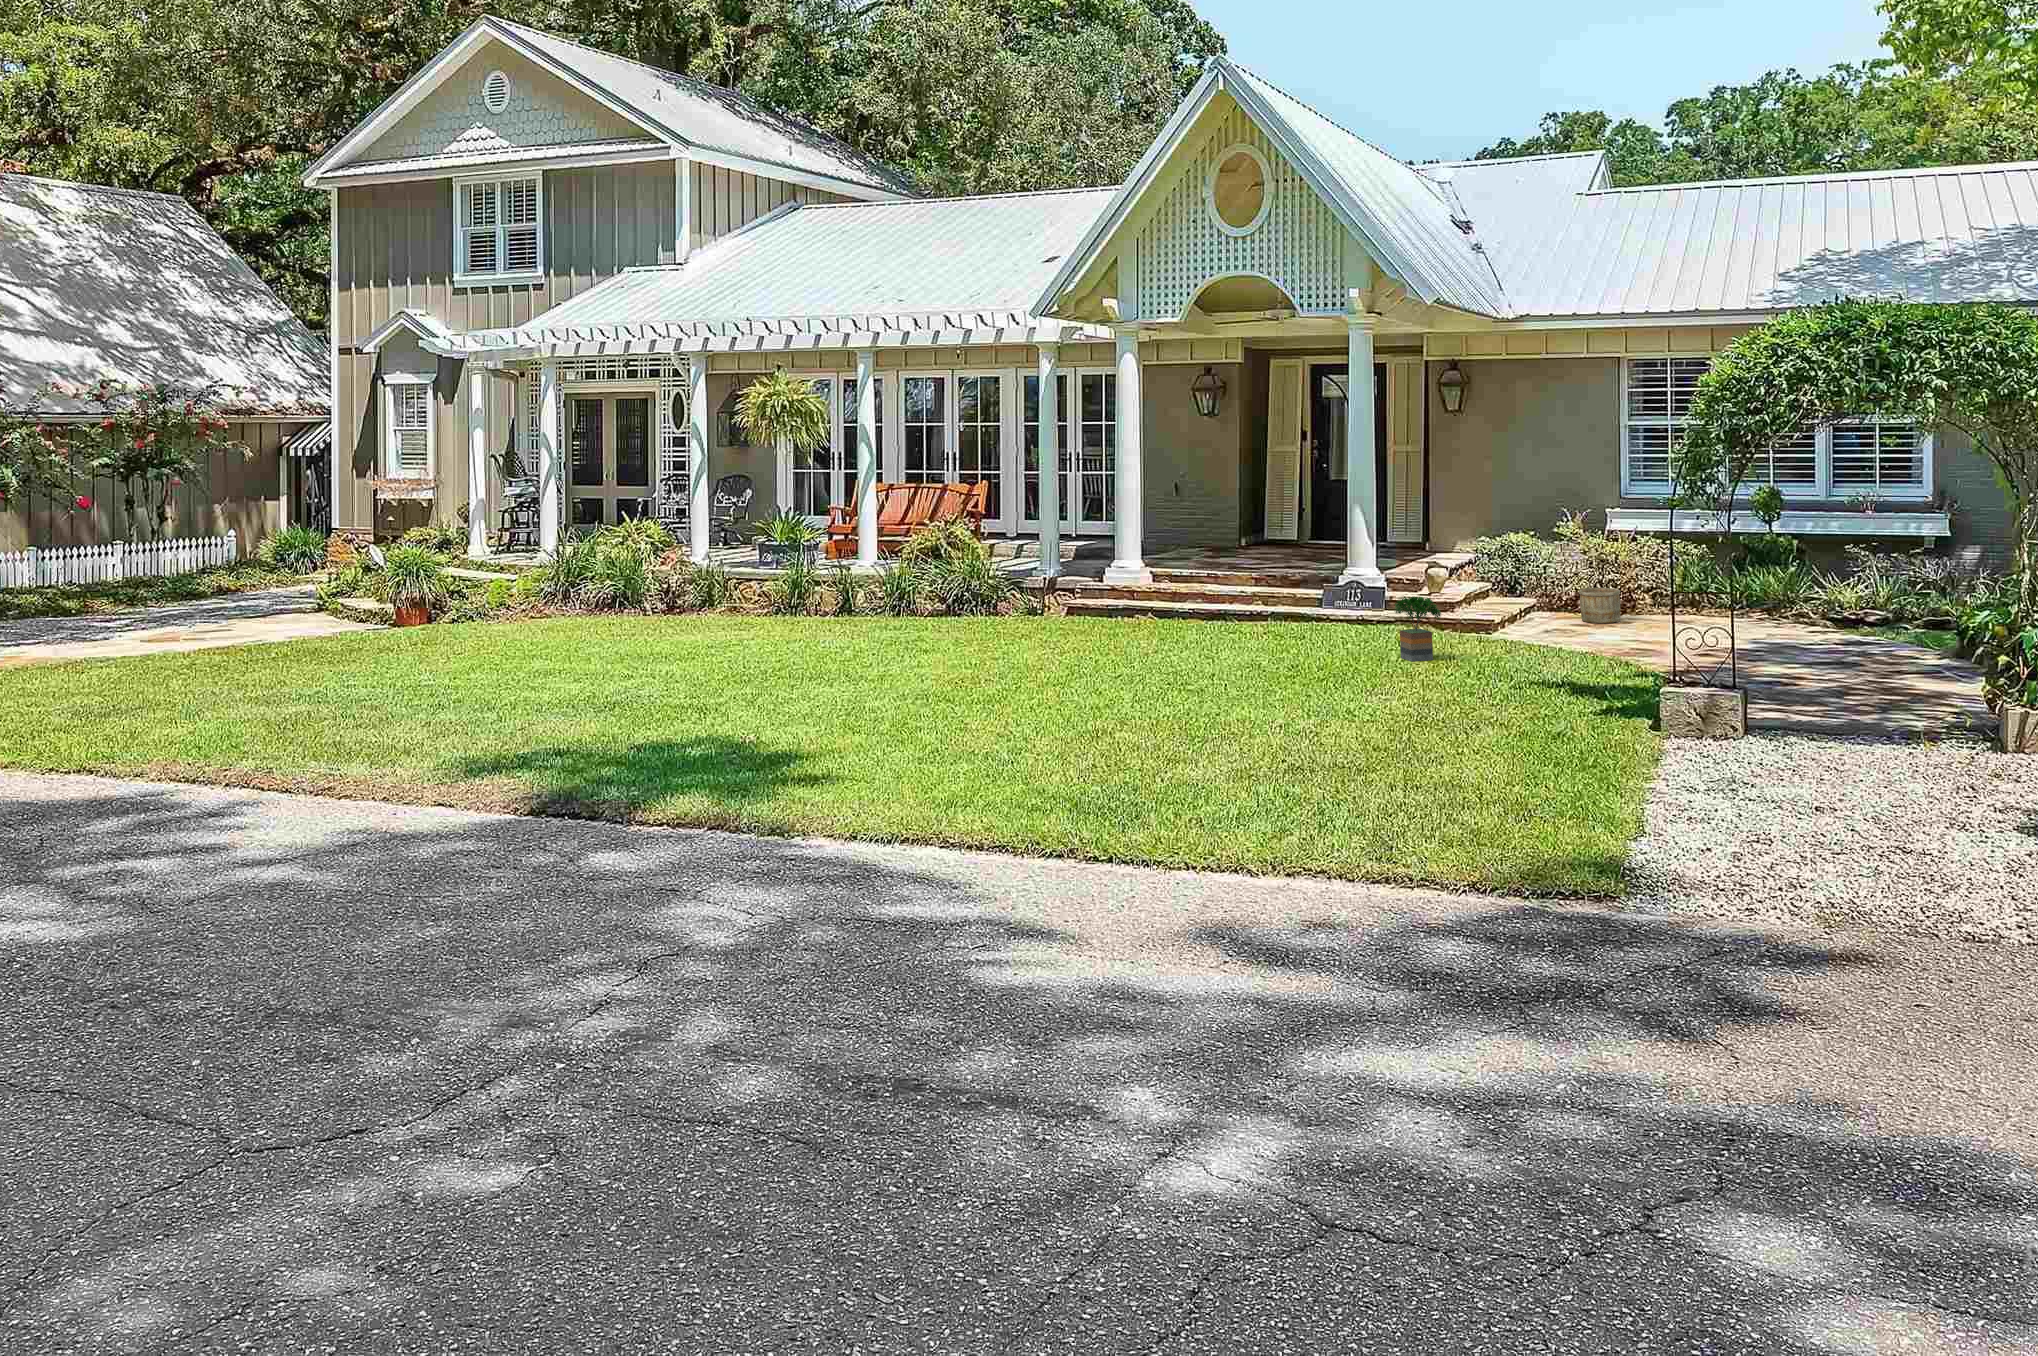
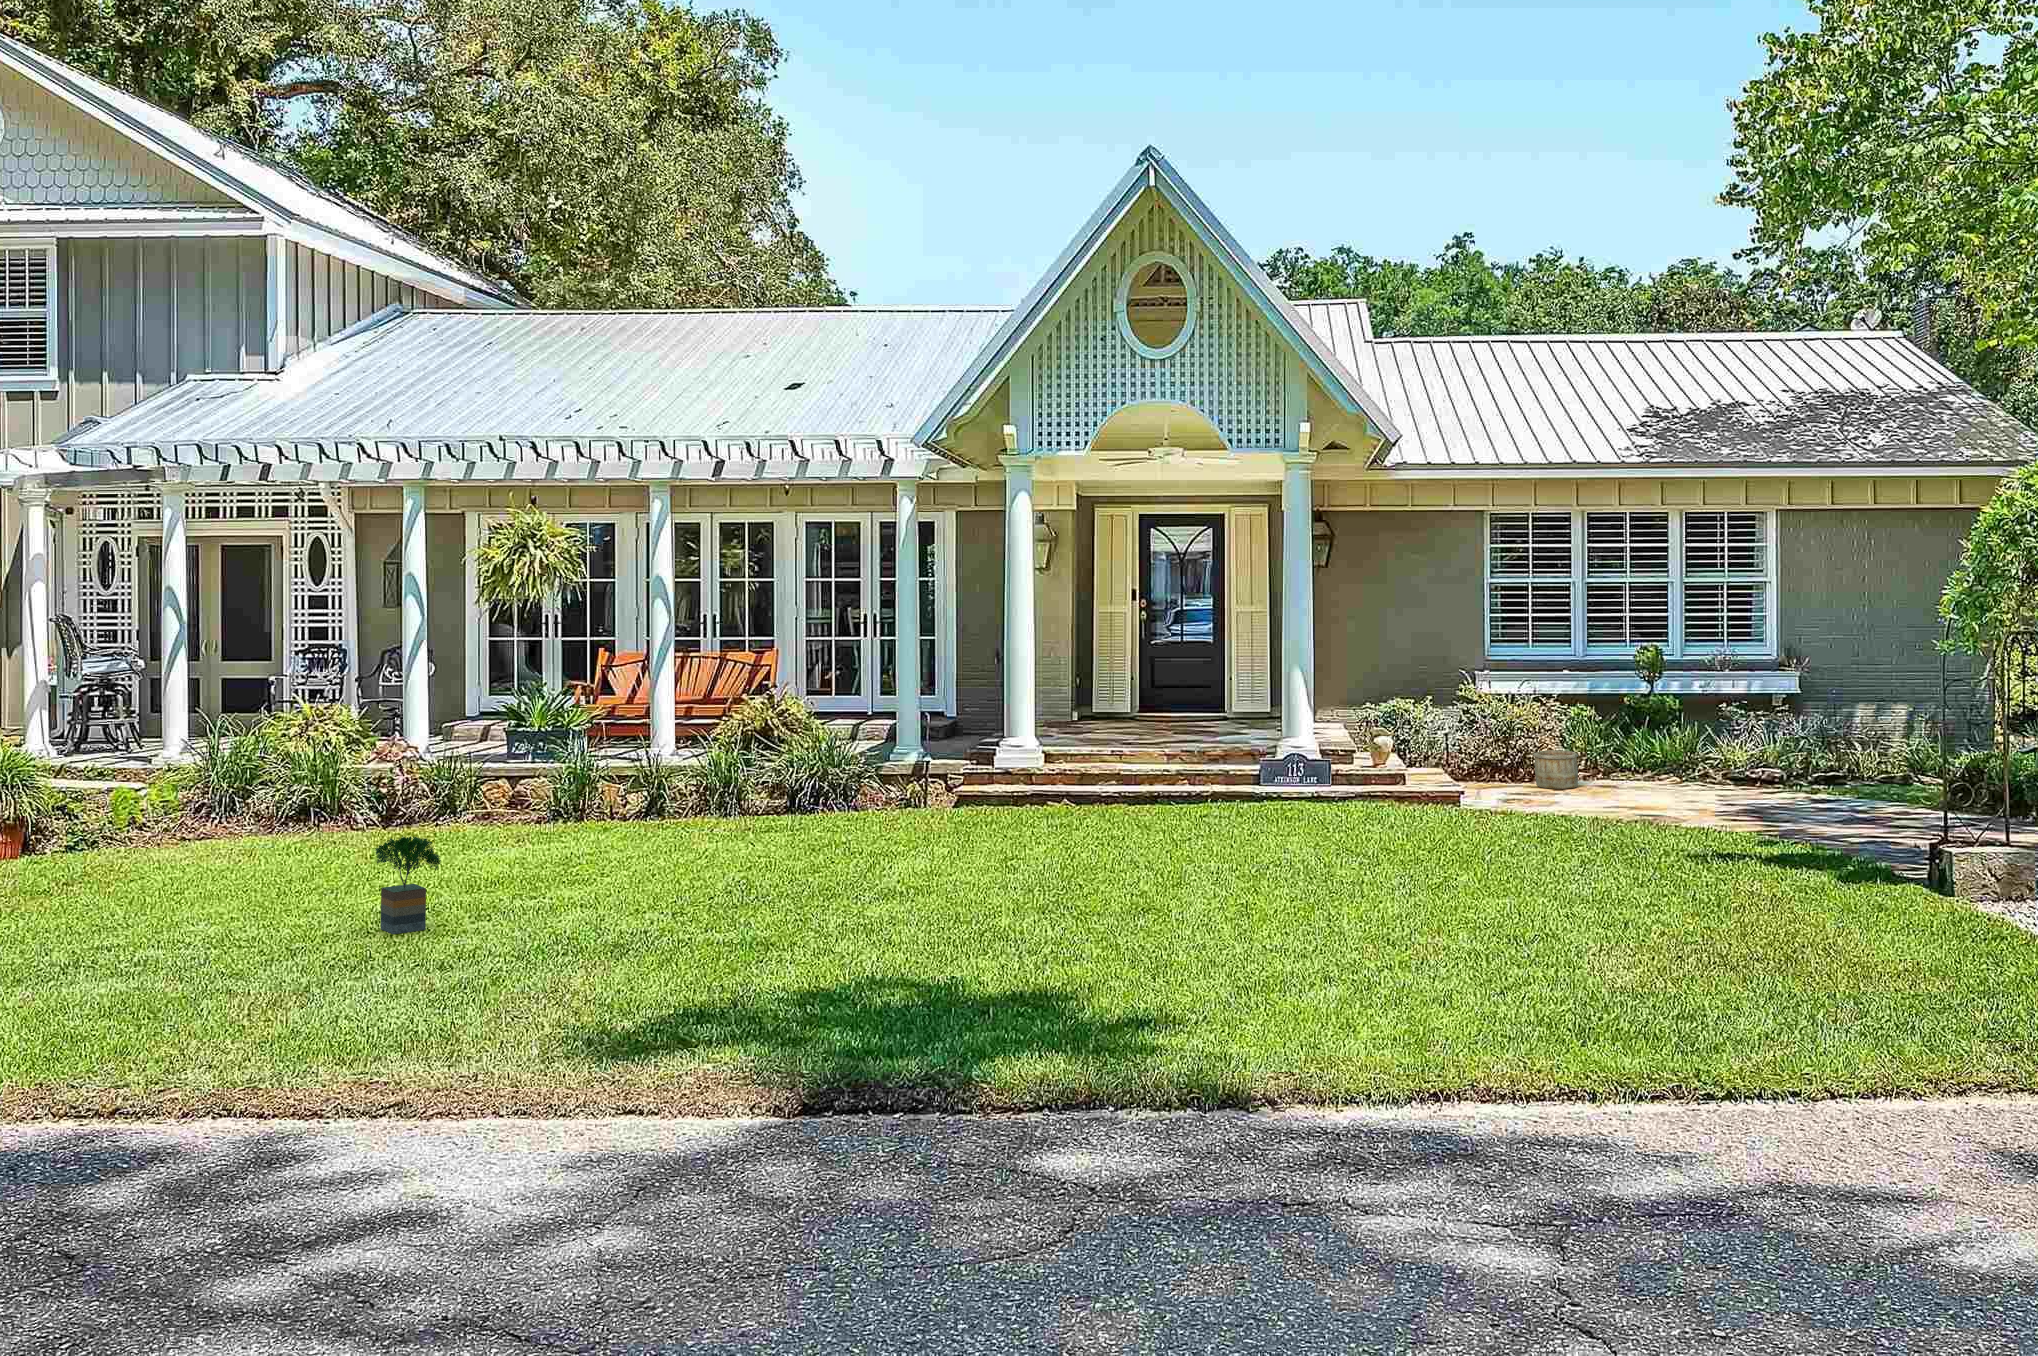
potted tree: present [1395,597,1441,661] -> present [375,836,441,934]

